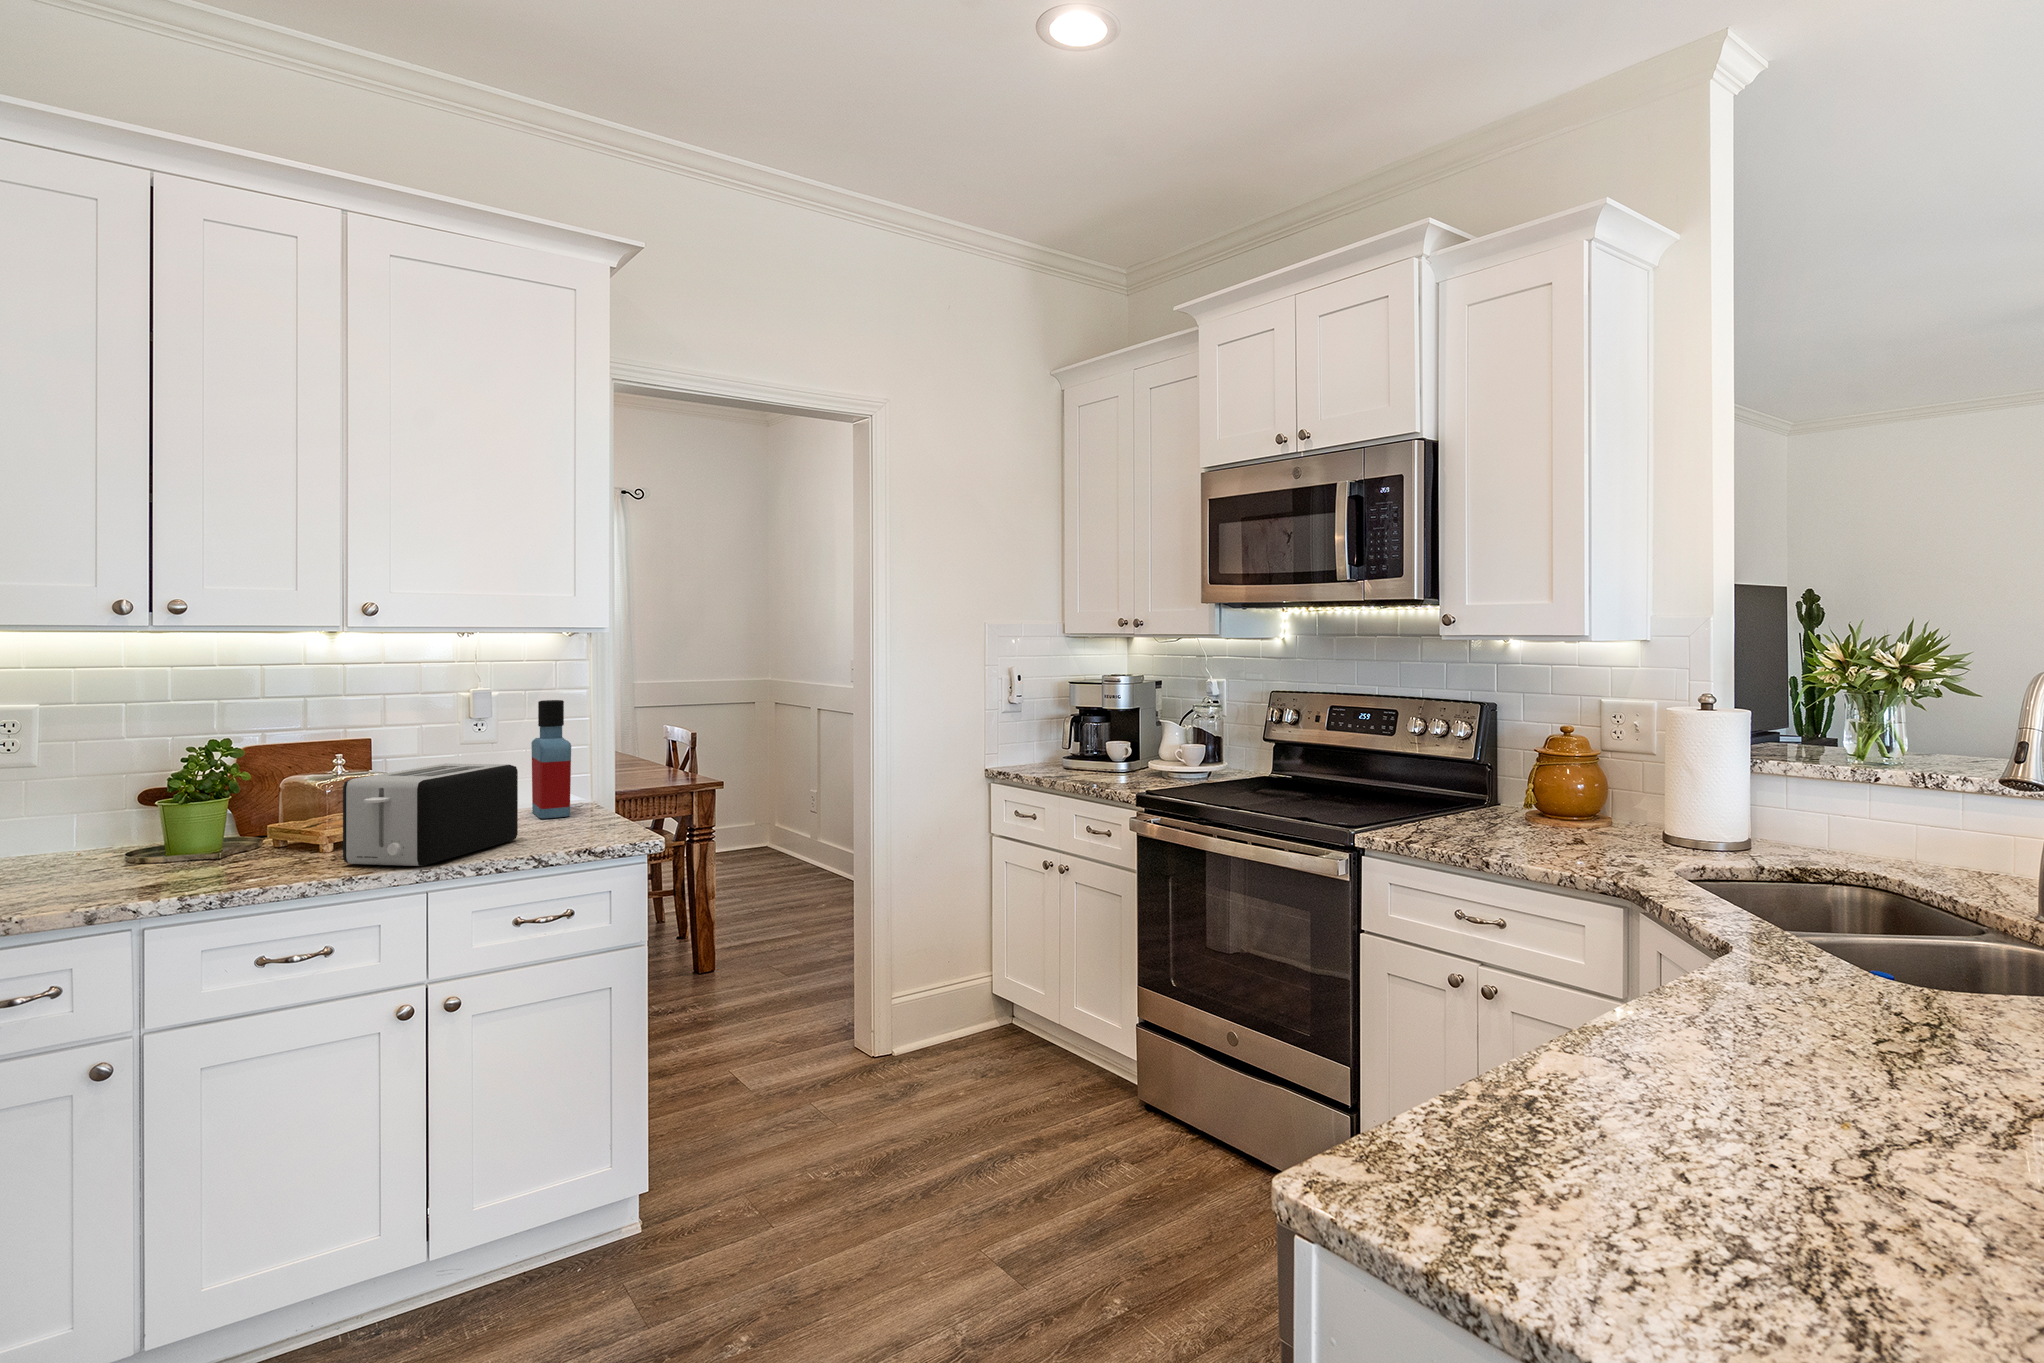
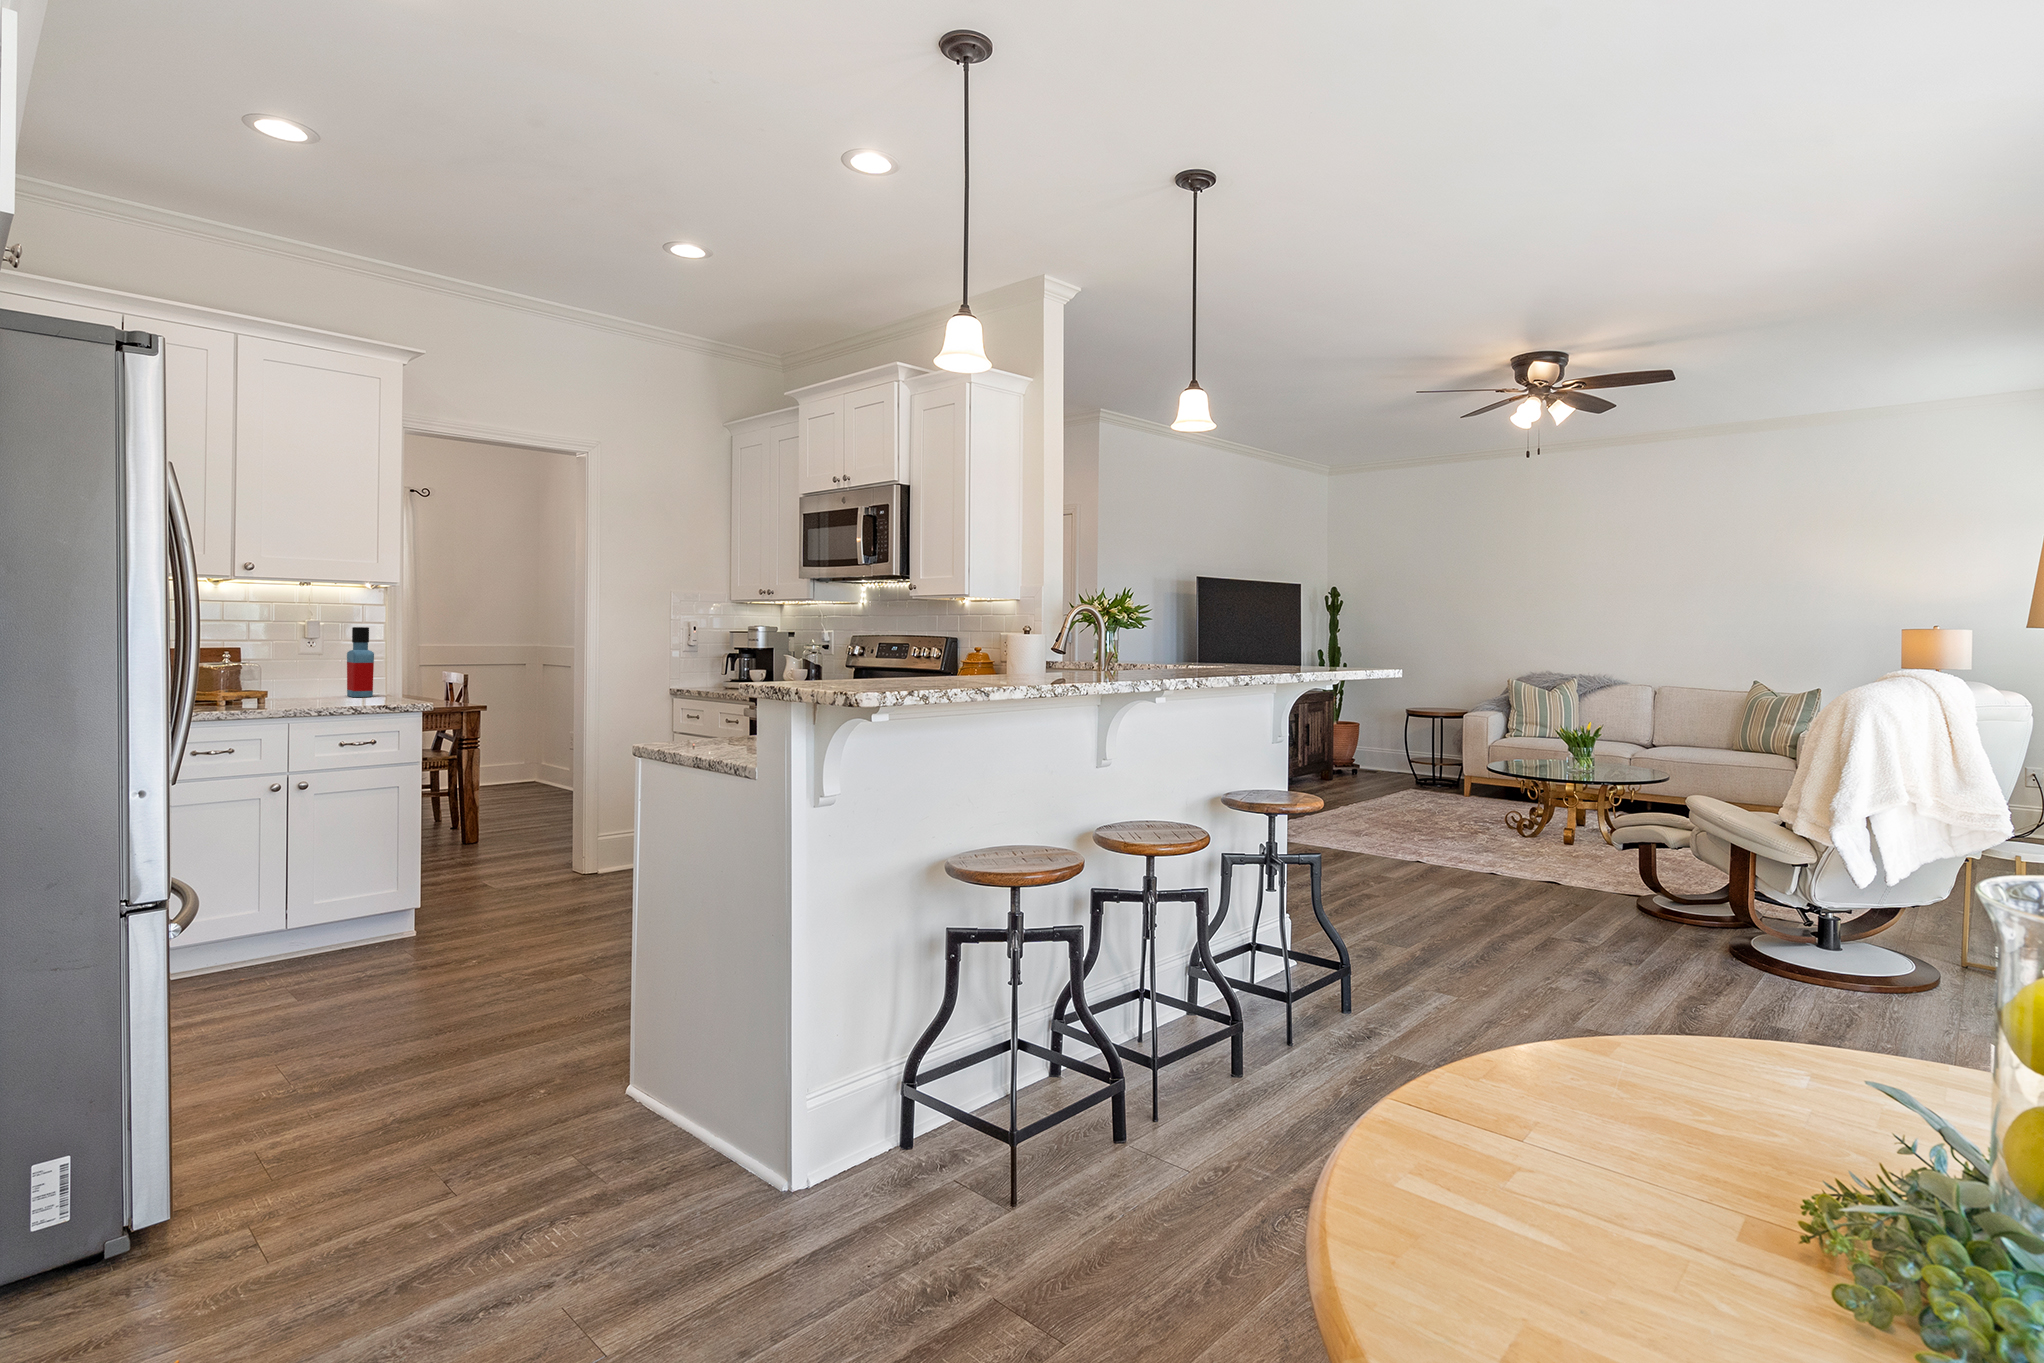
toaster: present [343,763,518,866] -> none [236,658,341,707]

